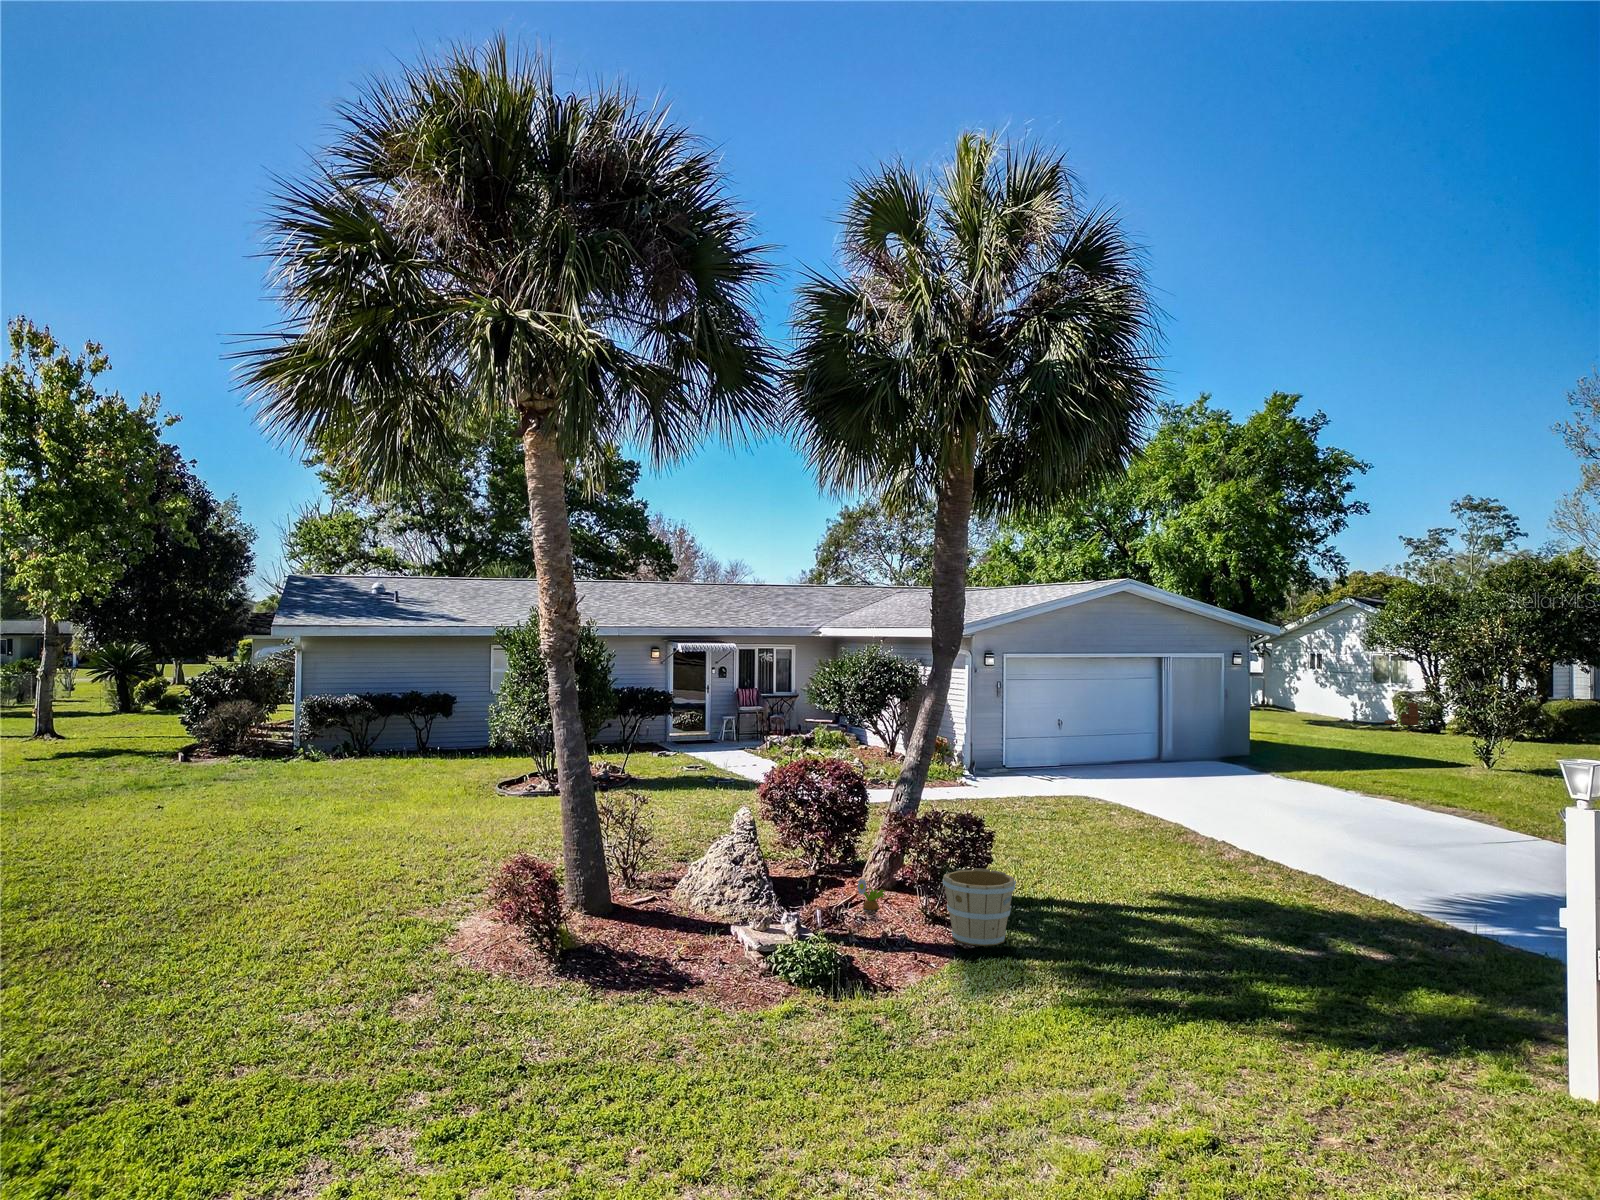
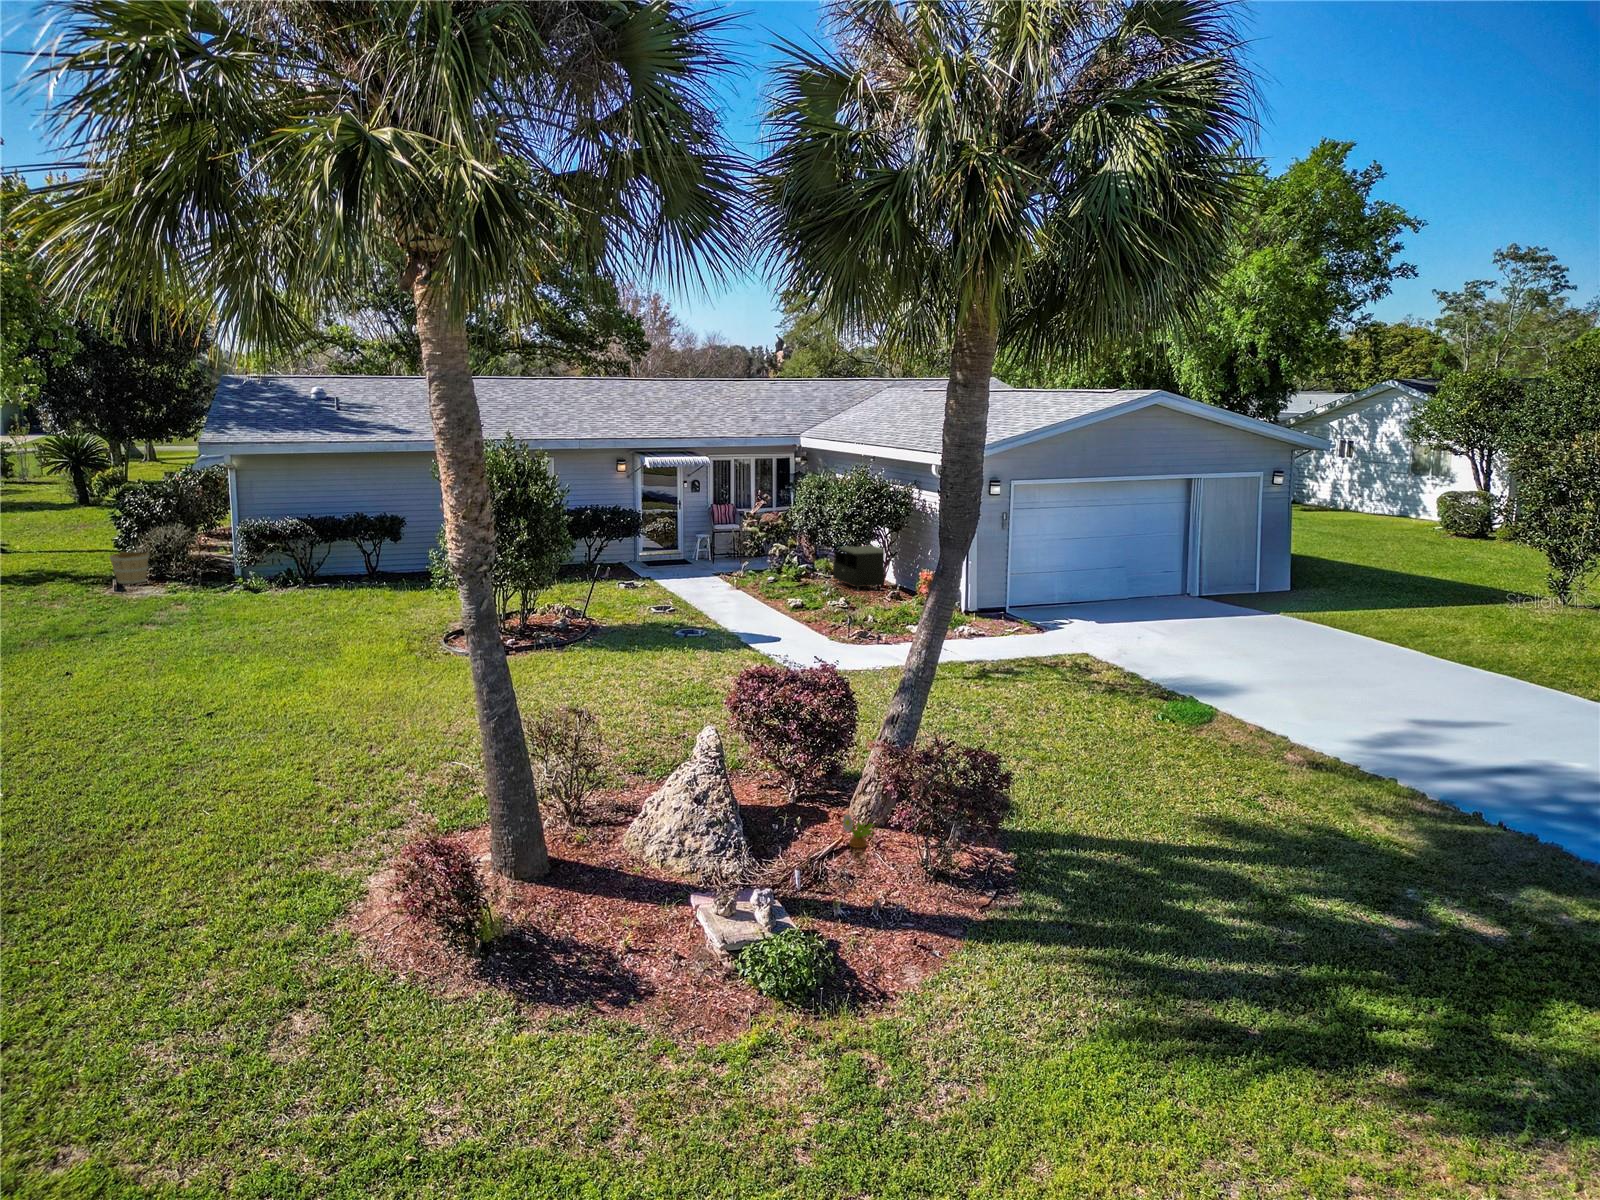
lounge chair: present [1384,703,1419,731] -> none [1413,504,1455,535]
storage bench: none [842,720,890,762] -> present [833,545,885,590]
wooden bucket: present [943,868,1016,946] -> present [110,552,149,584]

